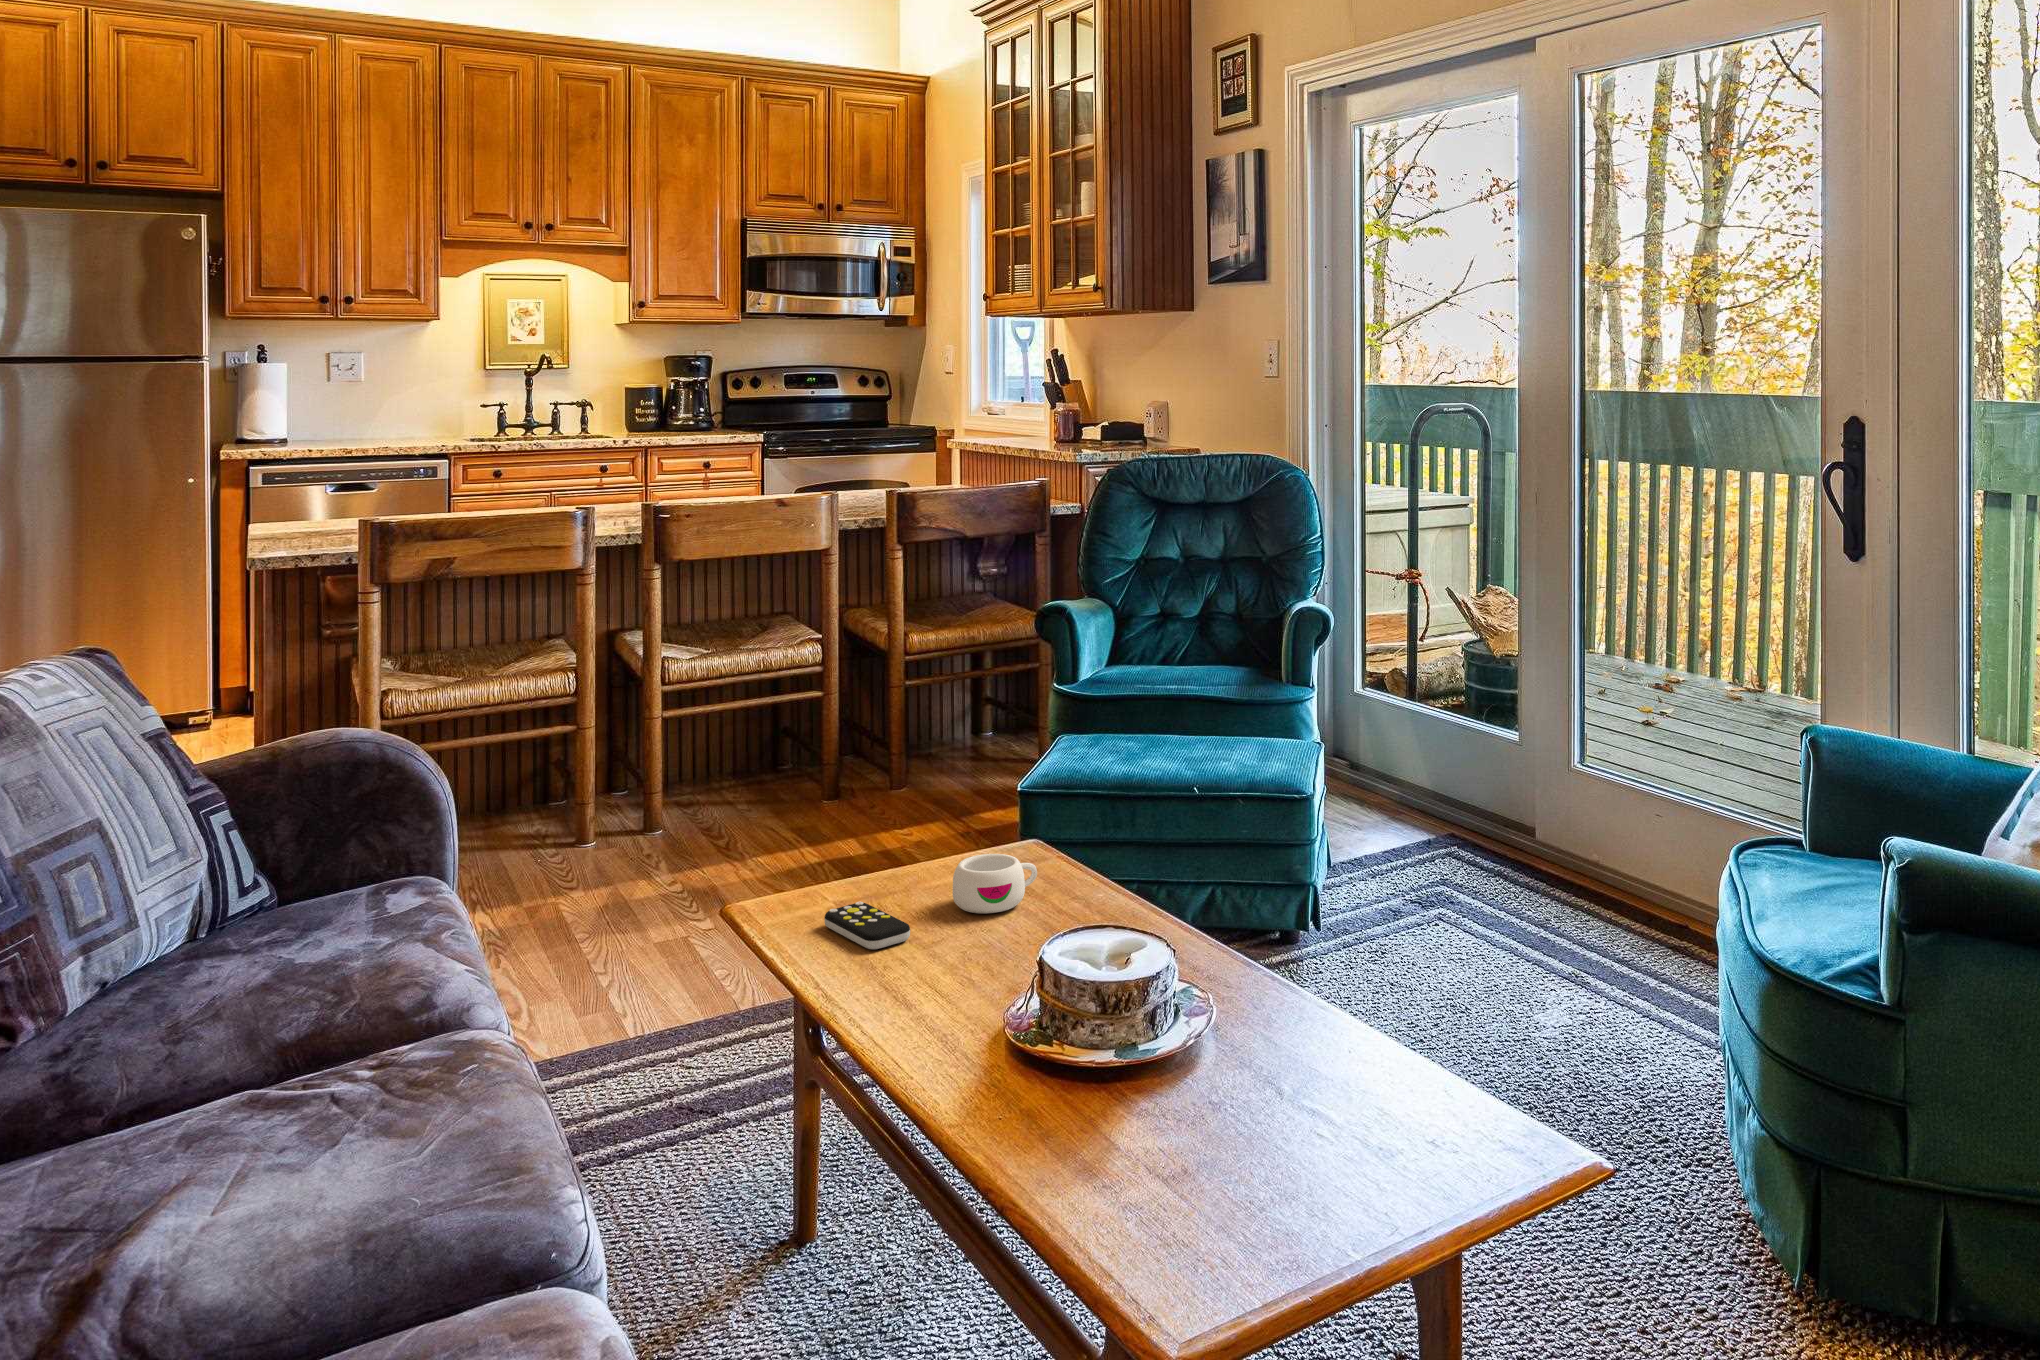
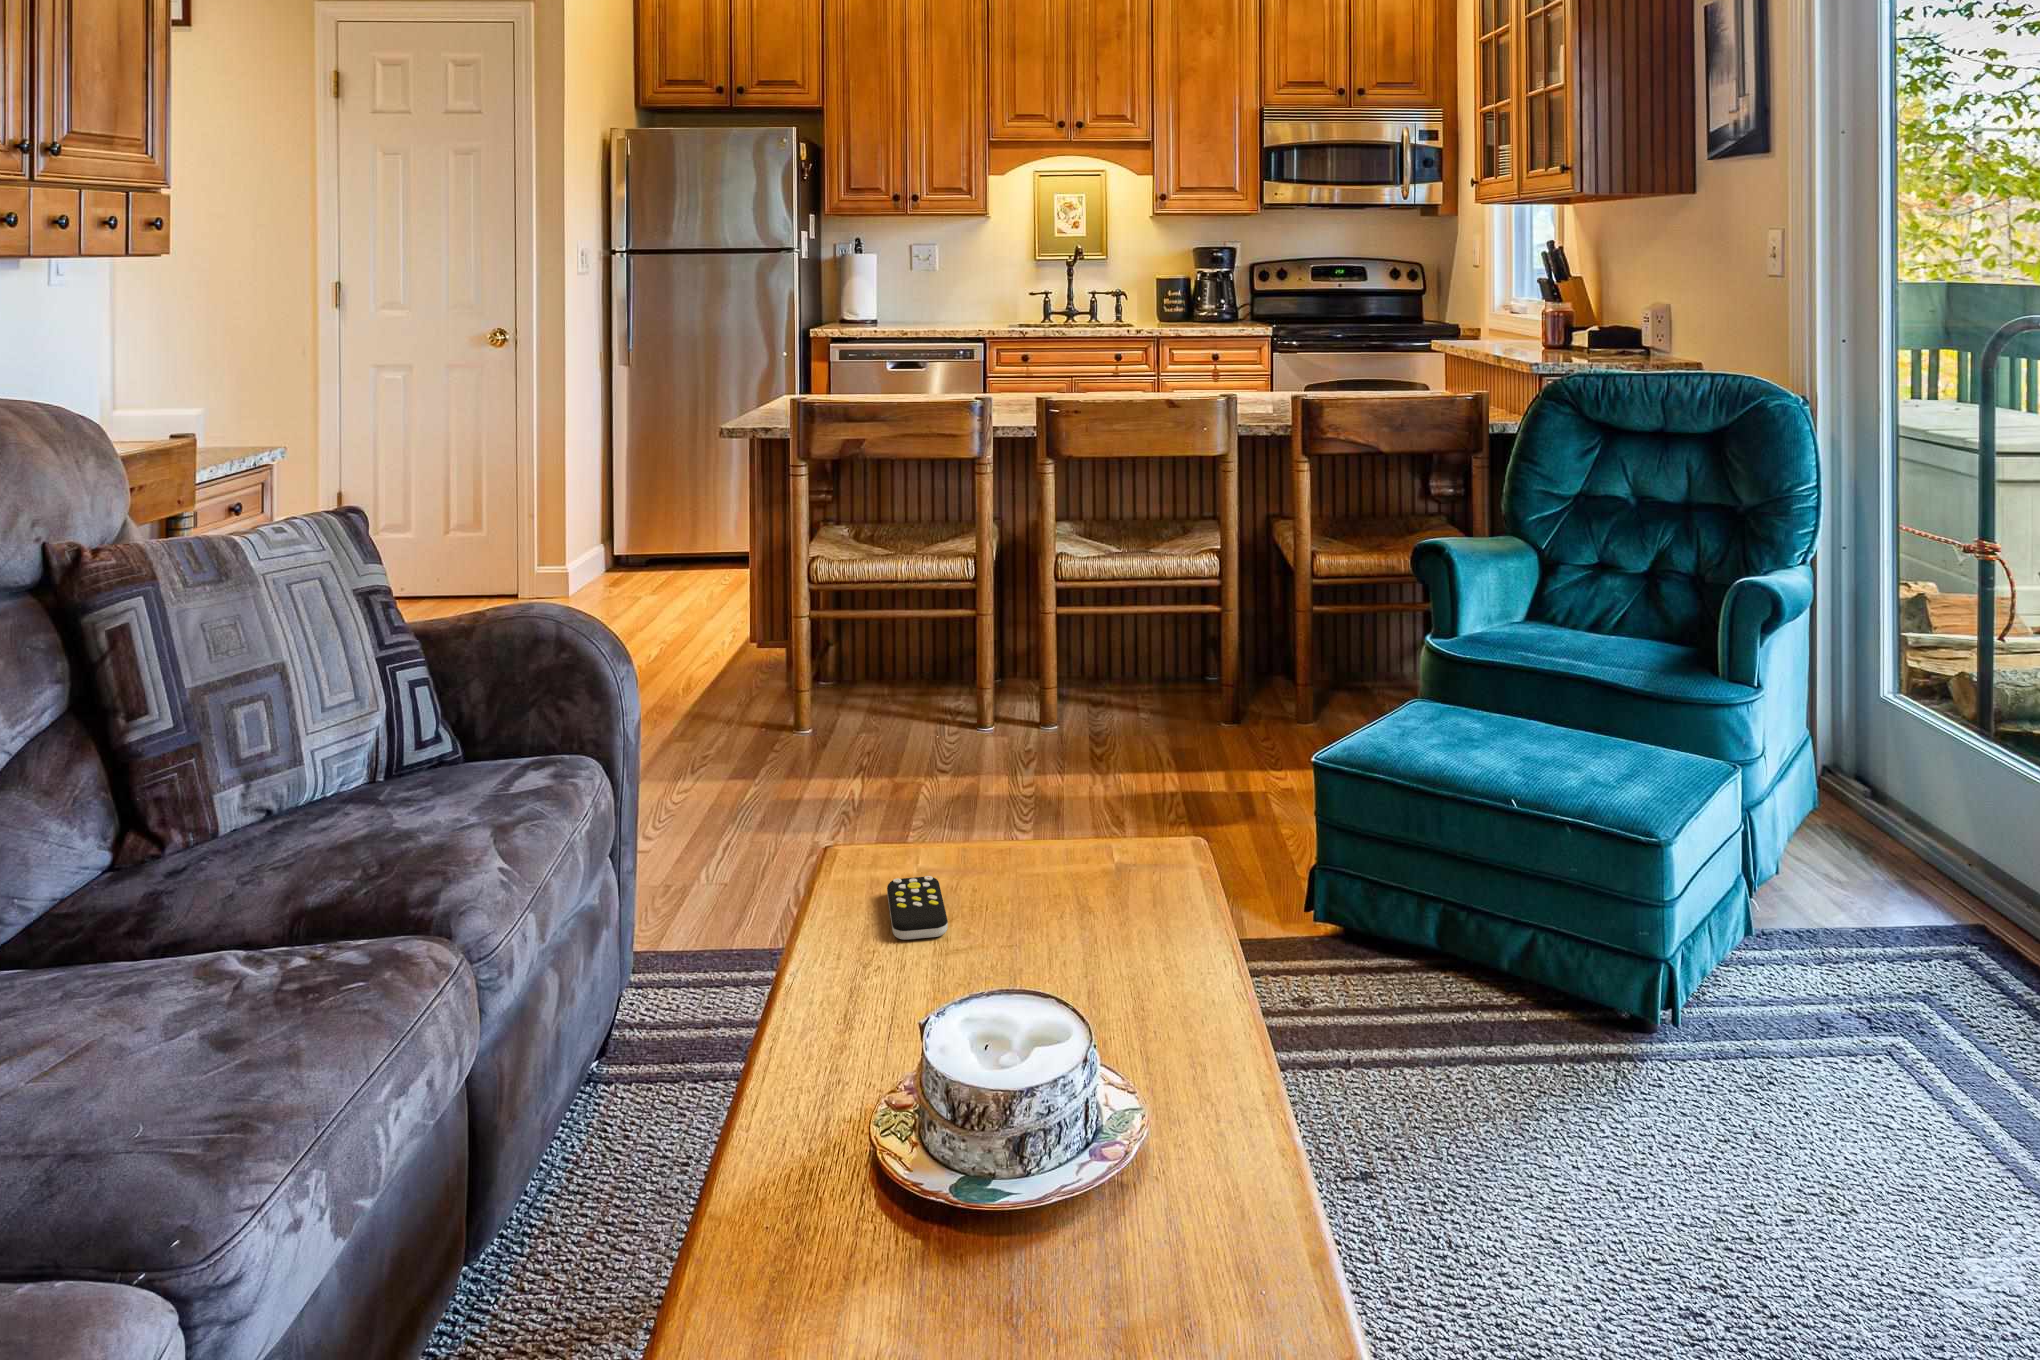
mug: present [953,854,1037,913] -> none [1023,850,1126,924]

